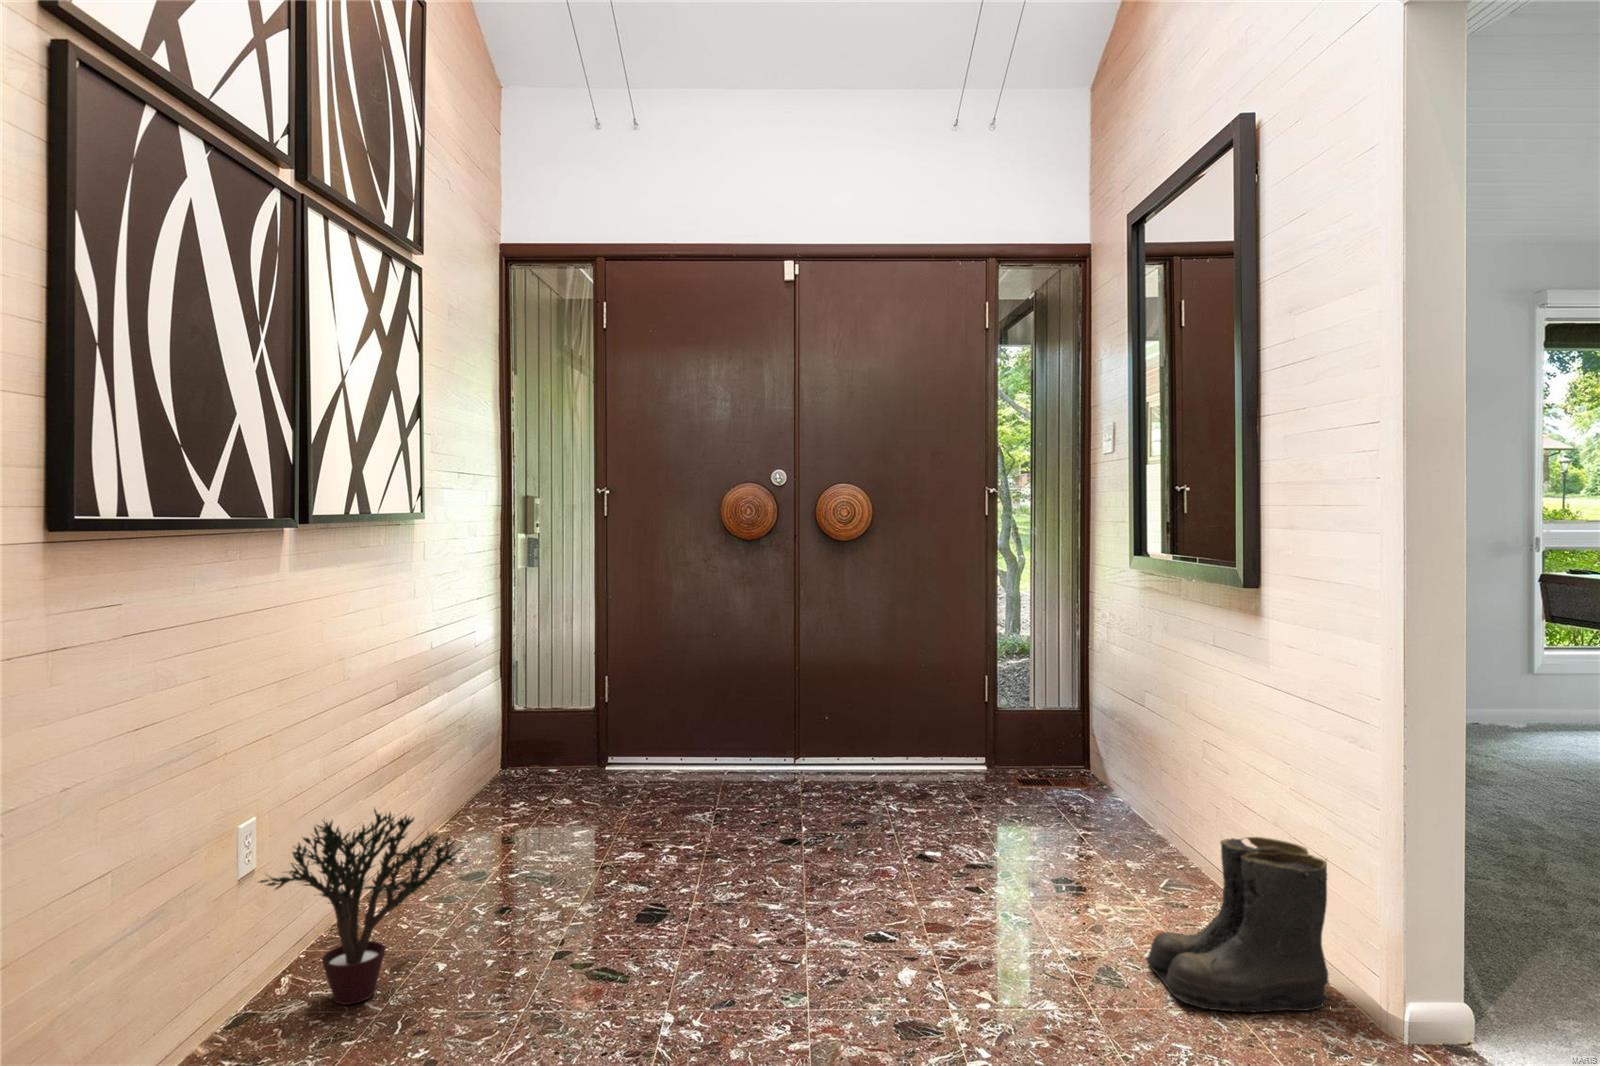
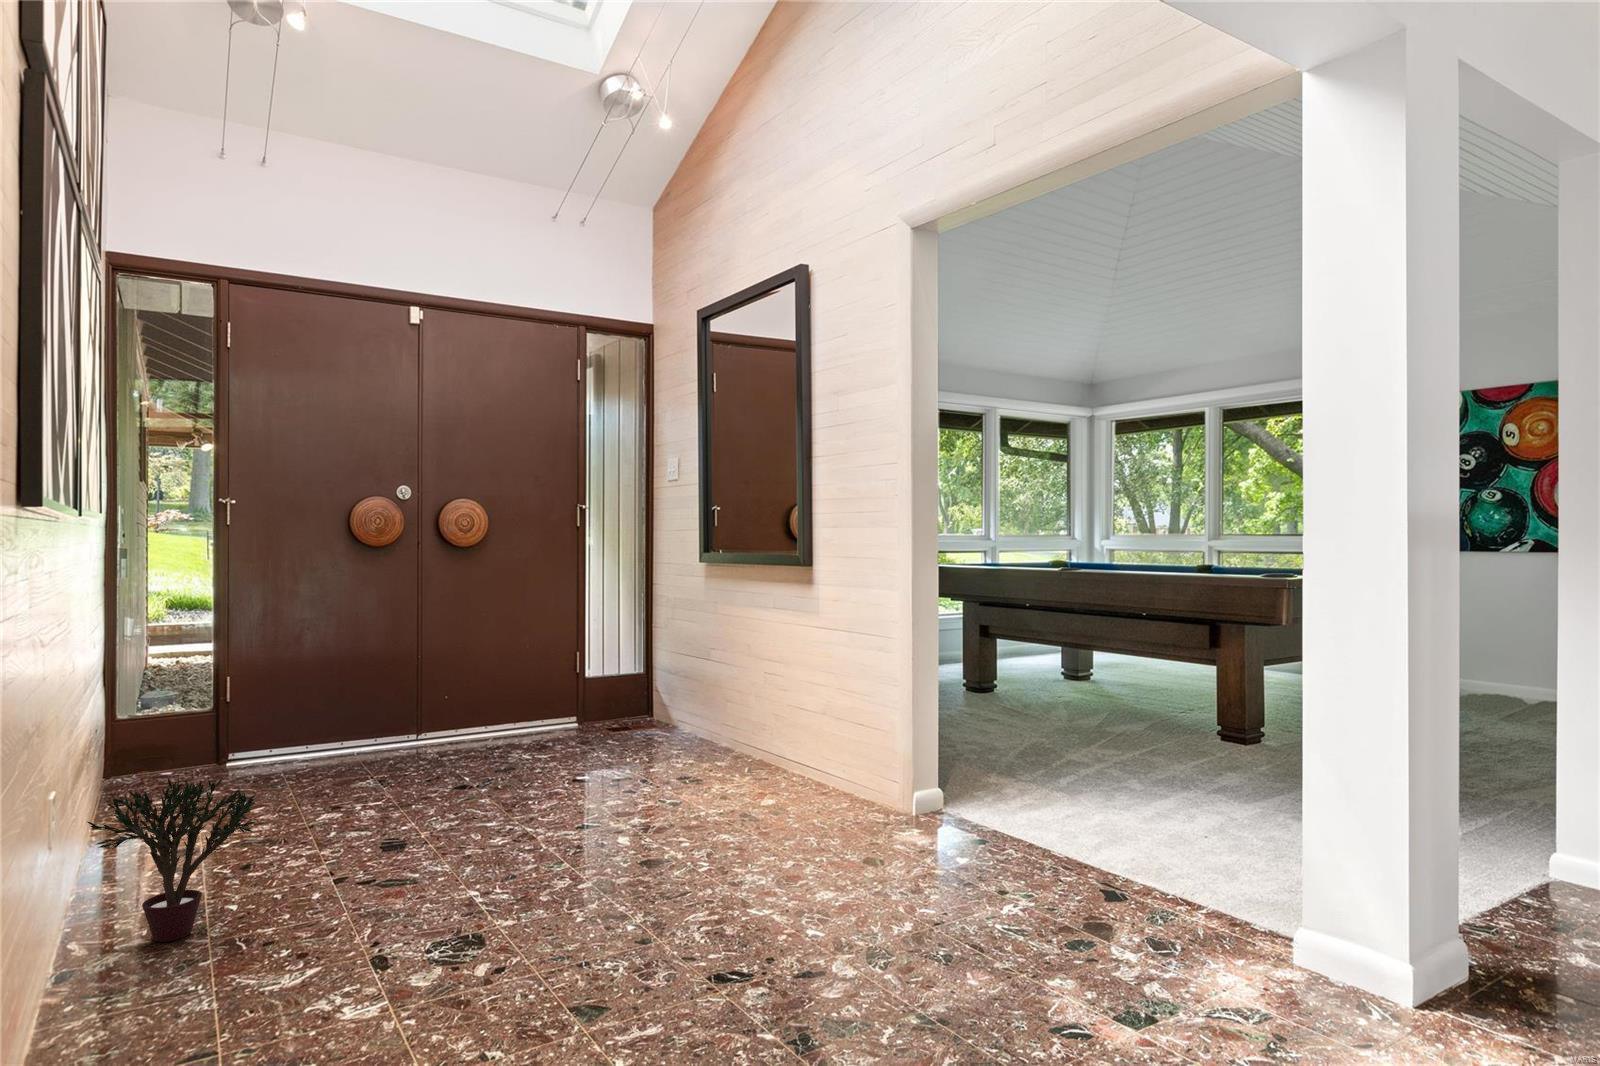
boots: present [1146,837,1329,1013] -> none [747,720,849,819]

